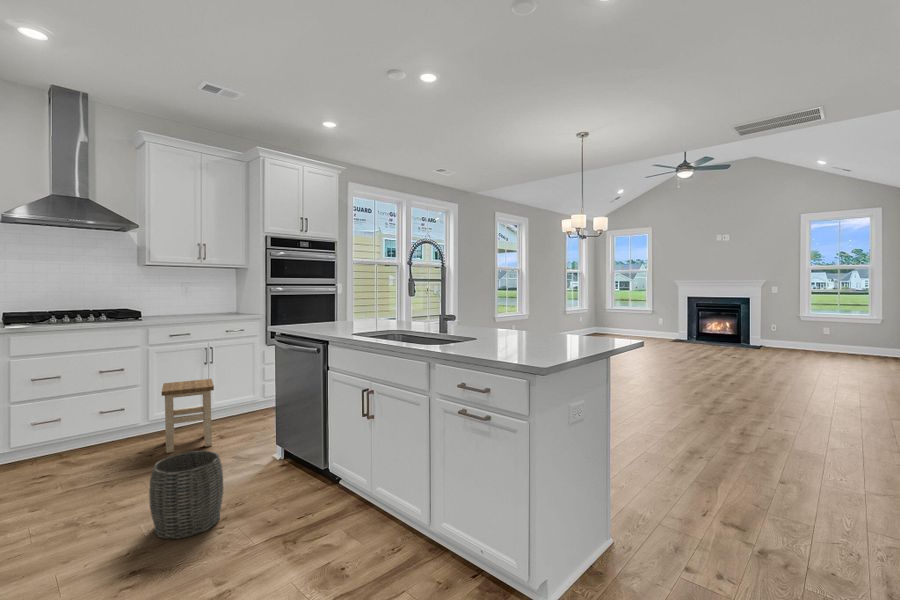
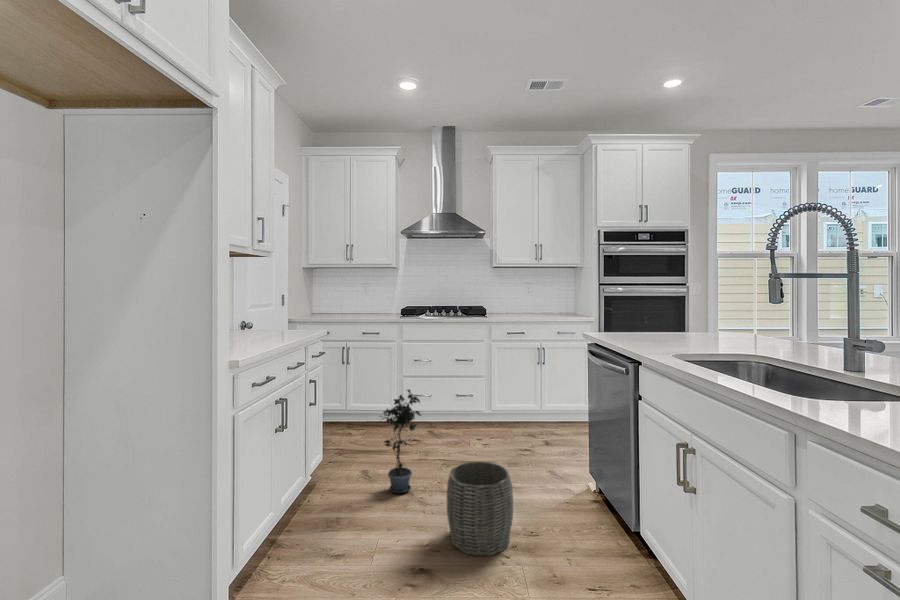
stool: present [162,379,214,453] -> none [491,380,539,451]
potted plant: none [24,401,93,525] -> present [383,390,421,493]

